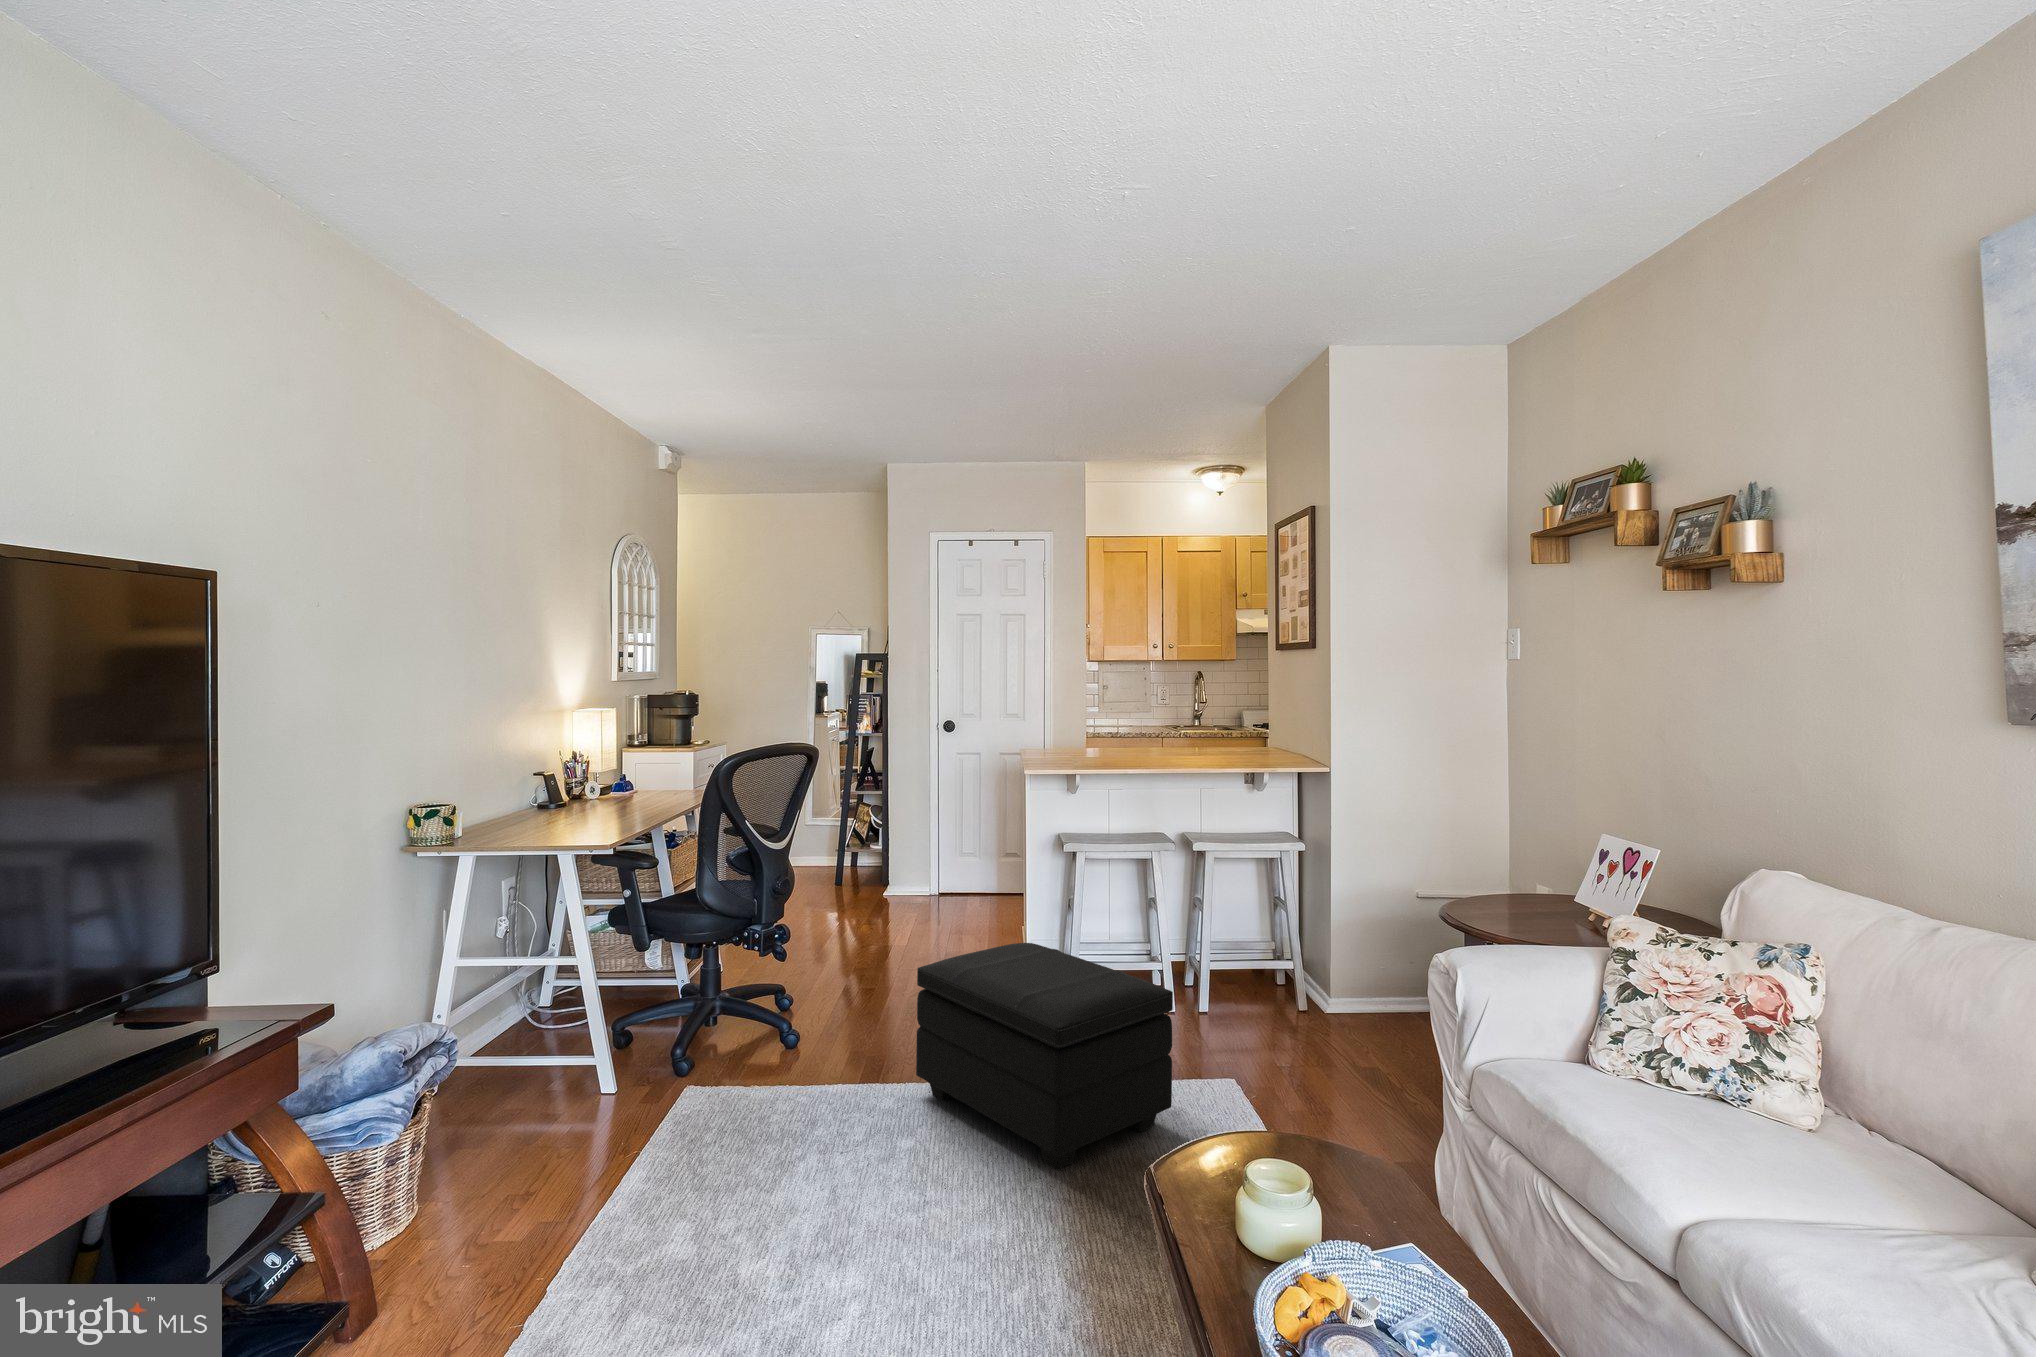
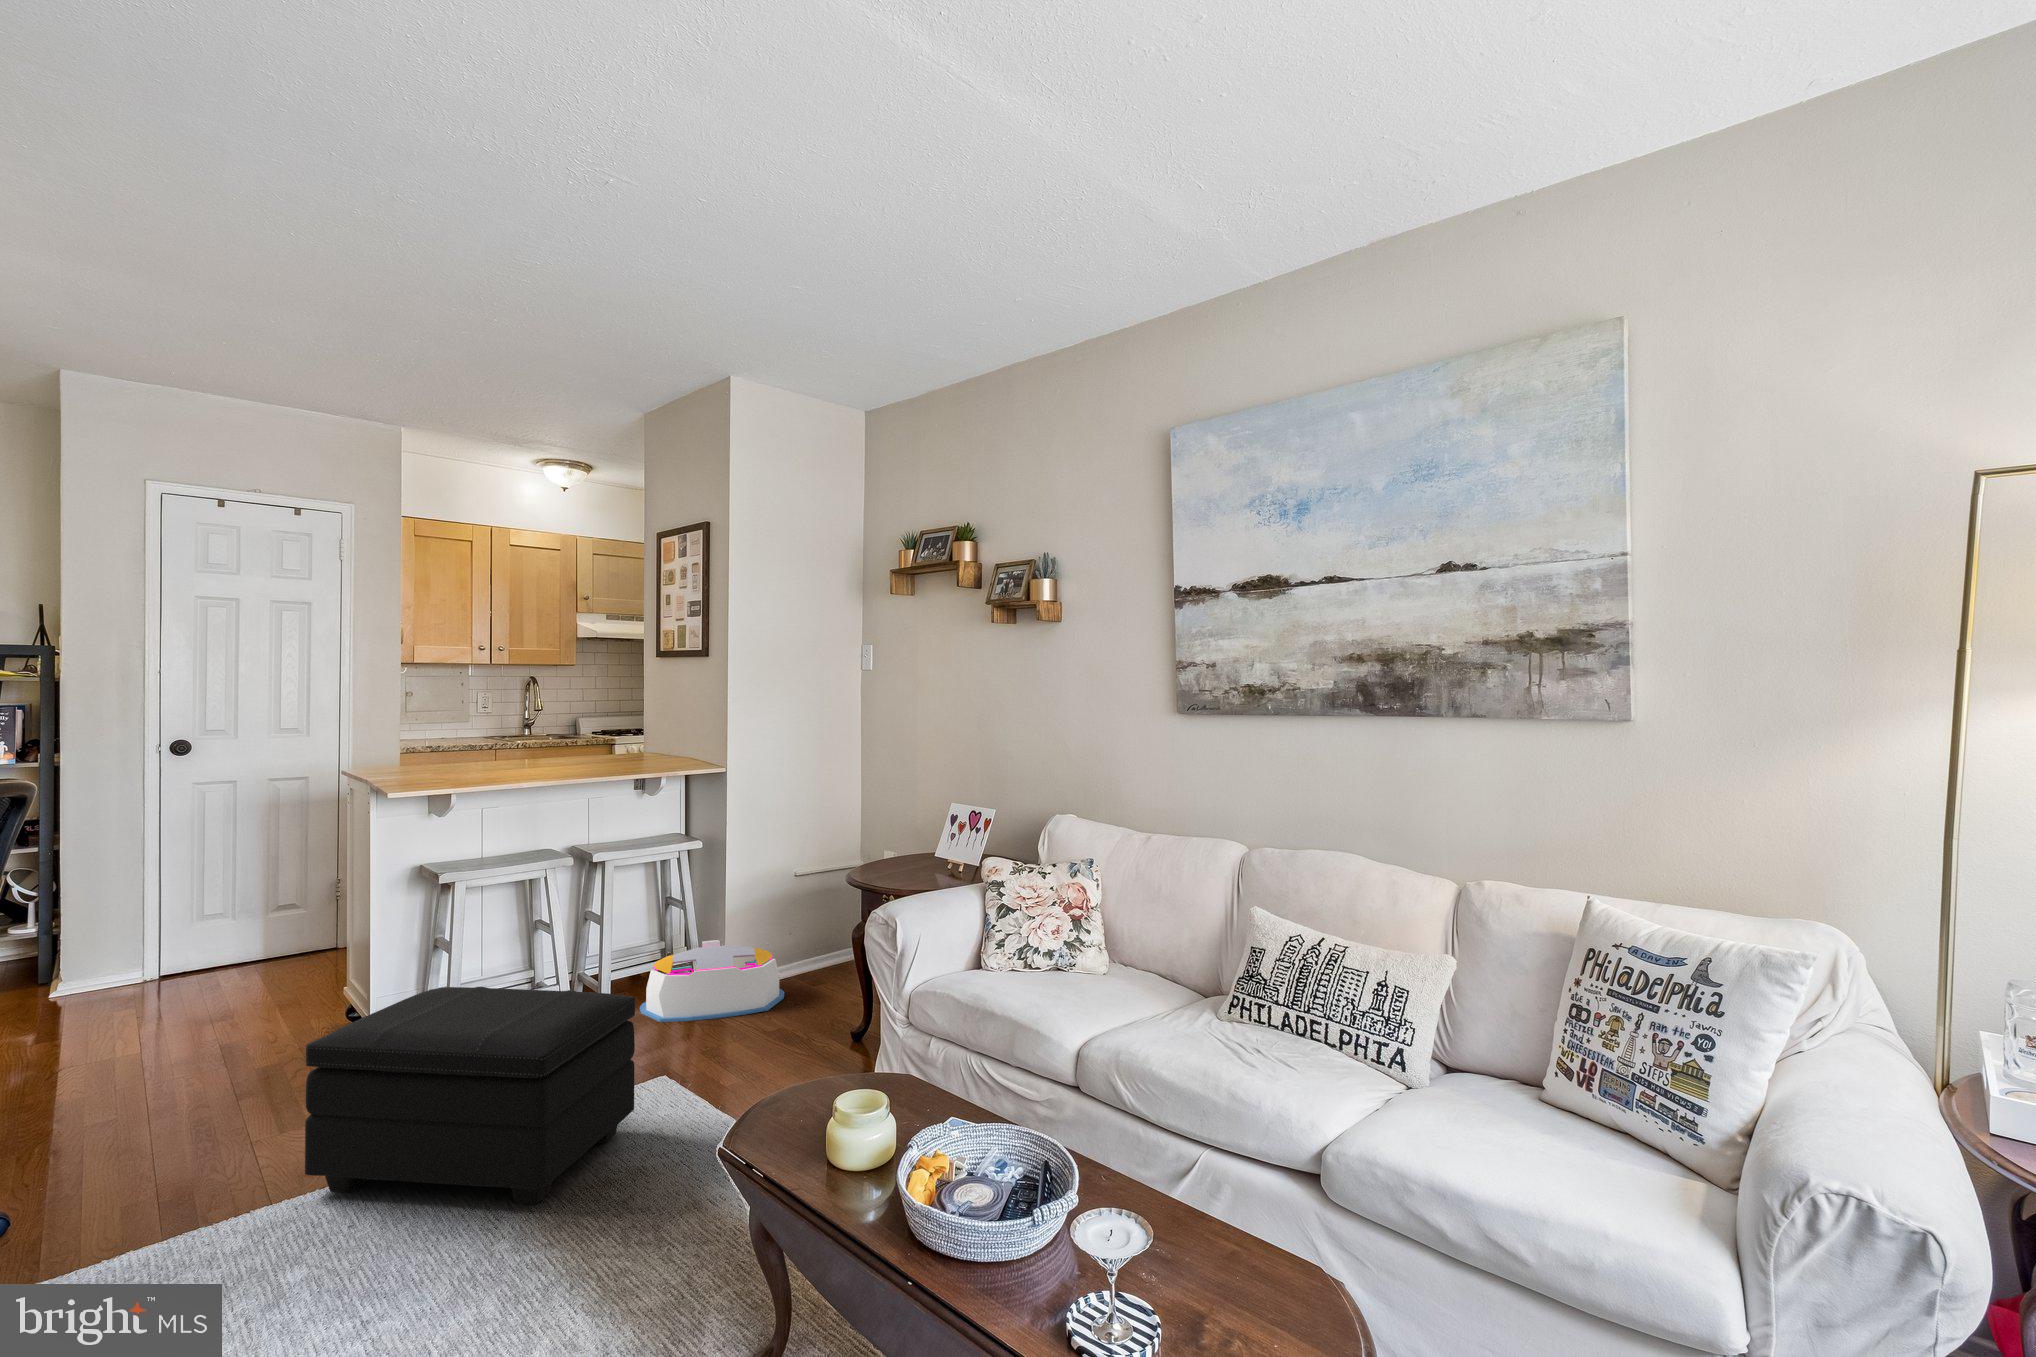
storage bin: none [1236,950,1390,1042] -> present [640,940,784,1022]

